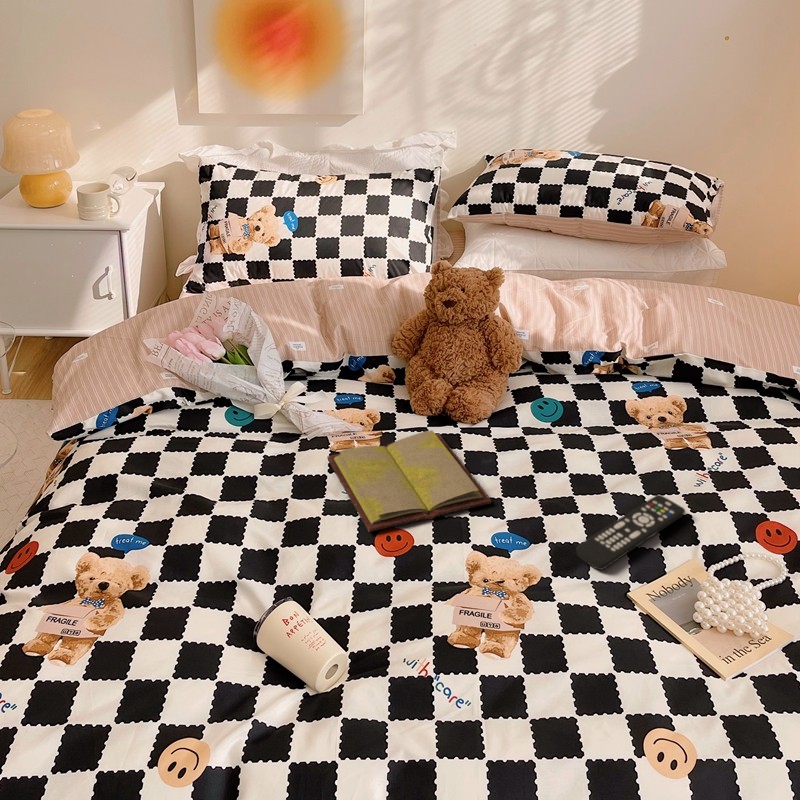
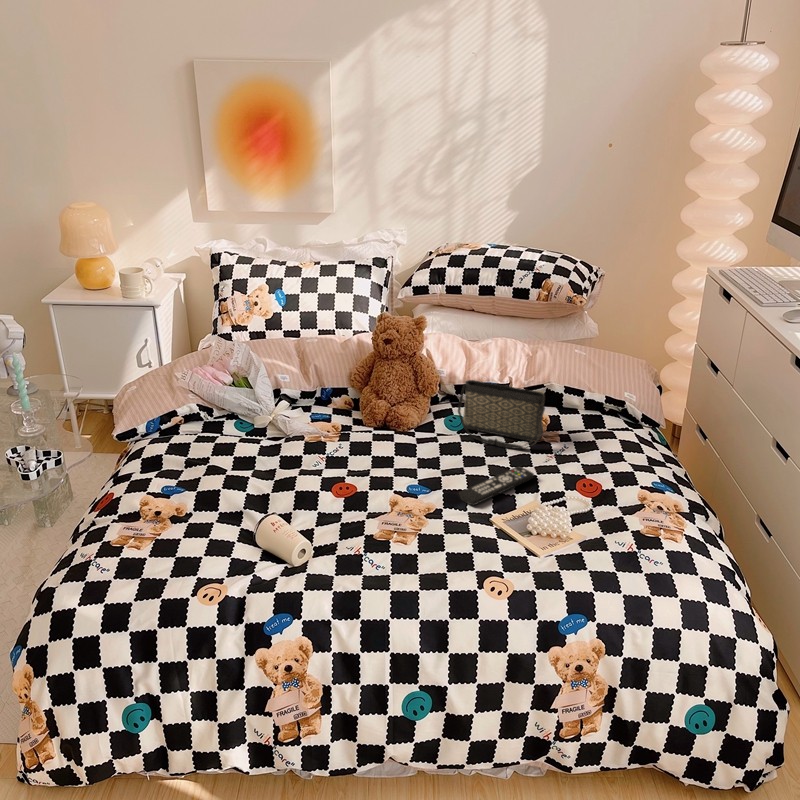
handbag: none [556,354,692,461] -> present [458,380,545,449]
diary: present [327,430,491,532] -> none [302,430,409,486]

